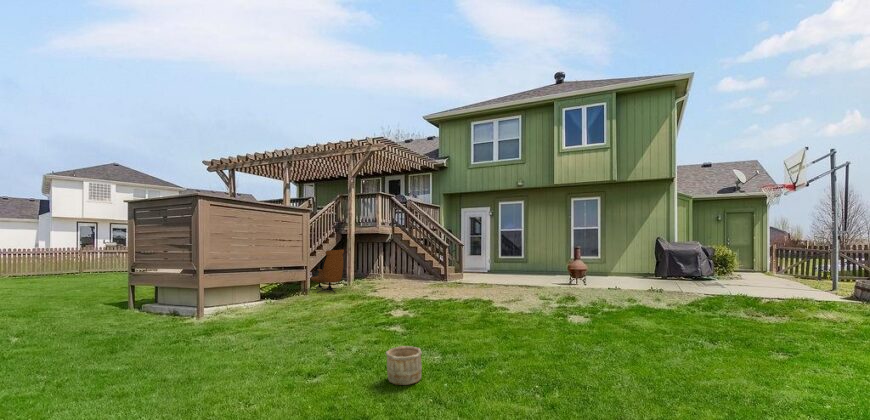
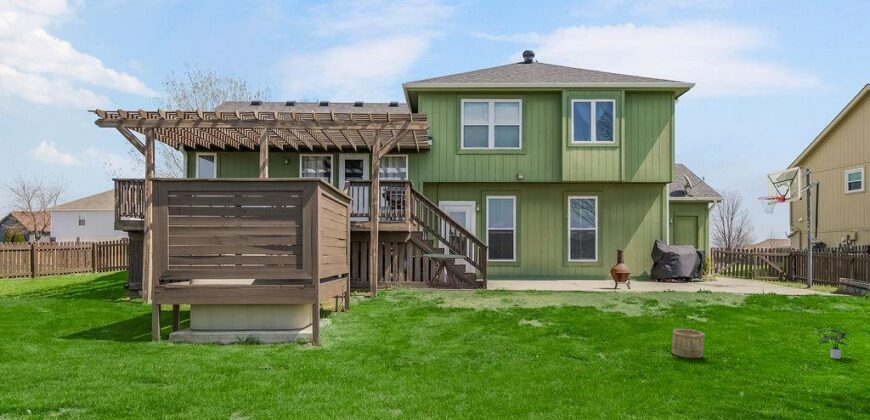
lounge chair: present [311,249,344,293] -> none [351,247,410,298]
round table: none [392,254,429,283] -> present [423,254,466,286]
potted plant: none [574,359,618,405] -> present [819,327,849,359]

